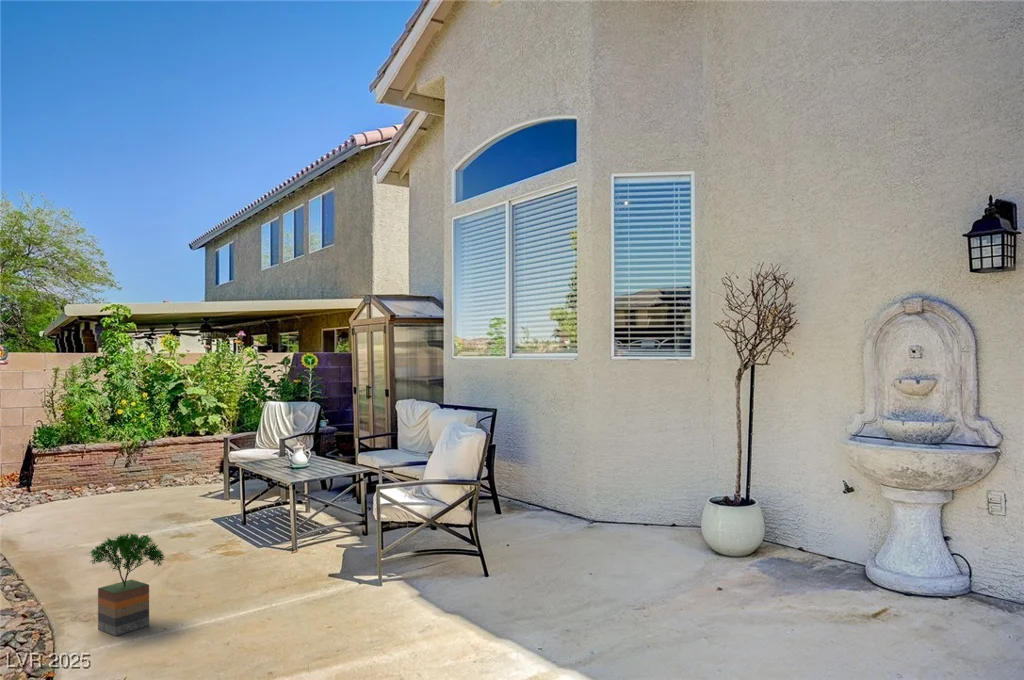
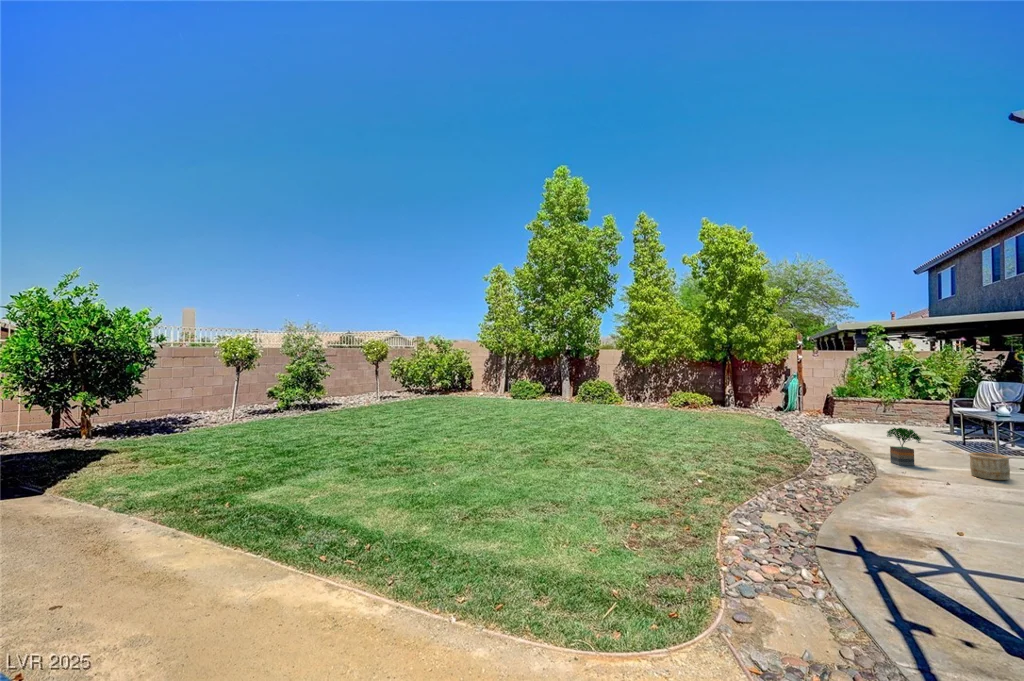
wooden bucket: none [250,559,315,624] -> present [969,453,1010,480]

